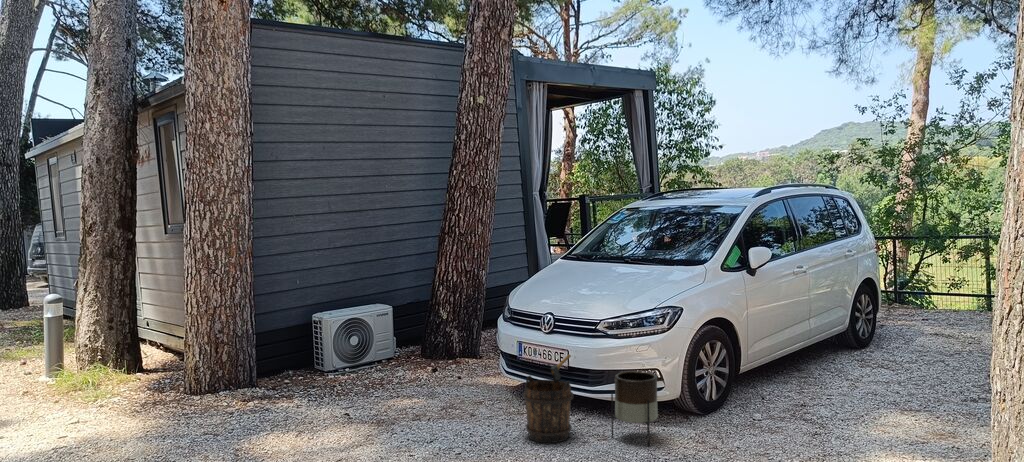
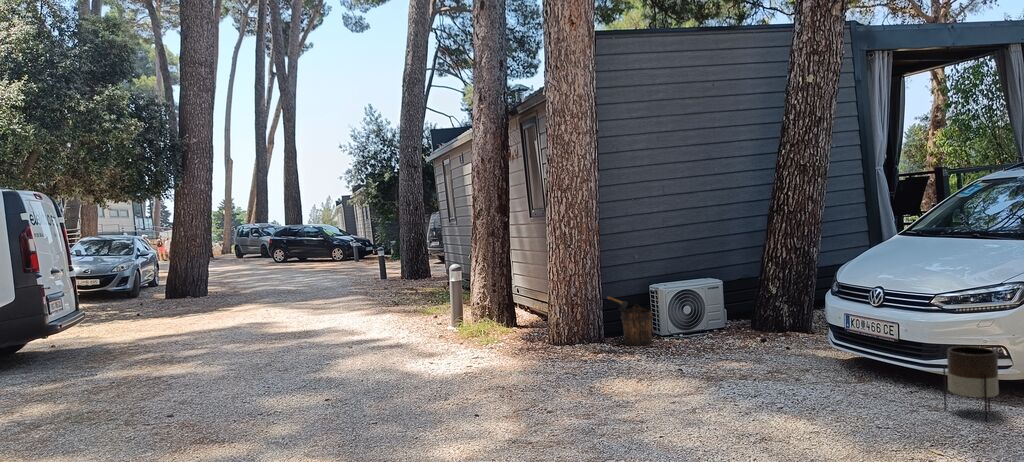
bucket: present [523,354,573,443] -> present [607,297,653,346]

